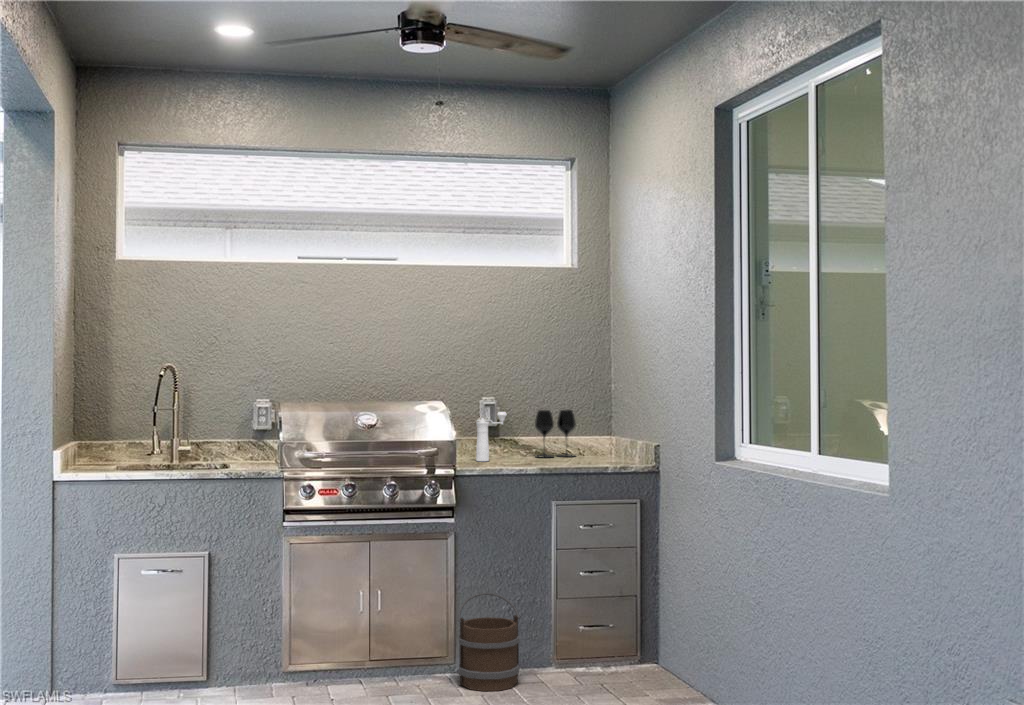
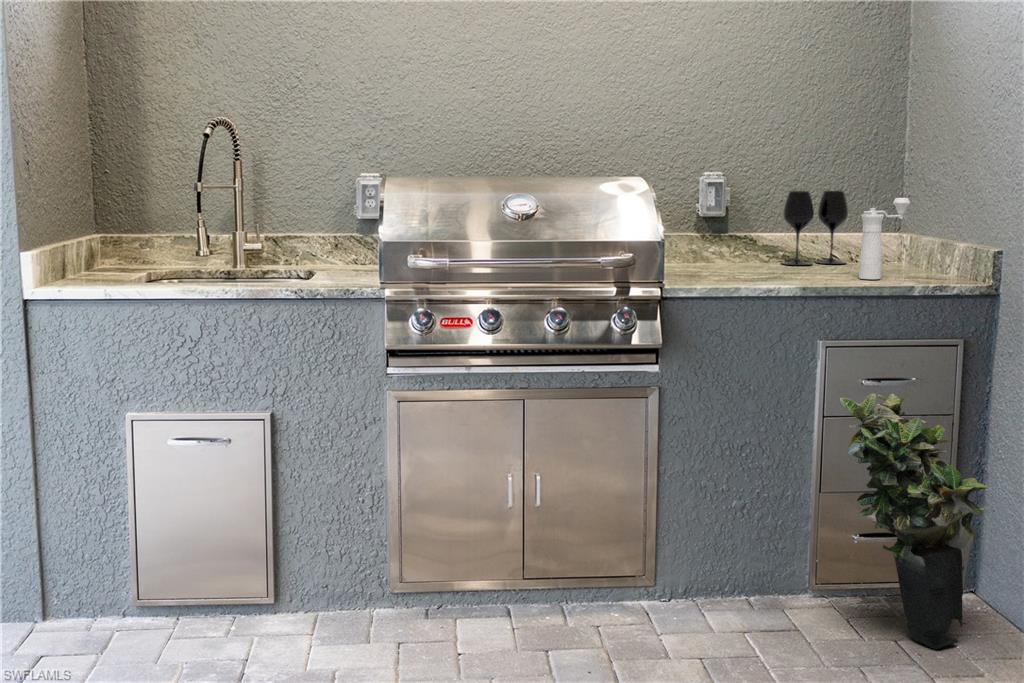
pepper mill: present [476,412,507,461] -> present [859,198,910,279]
potted plant: none [565,530,651,689] -> present [840,392,988,650]
bucket: present [458,593,520,691] -> none [663,482,762,641]

